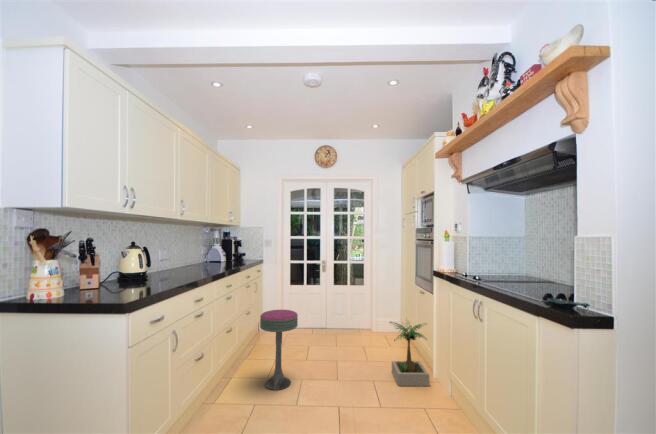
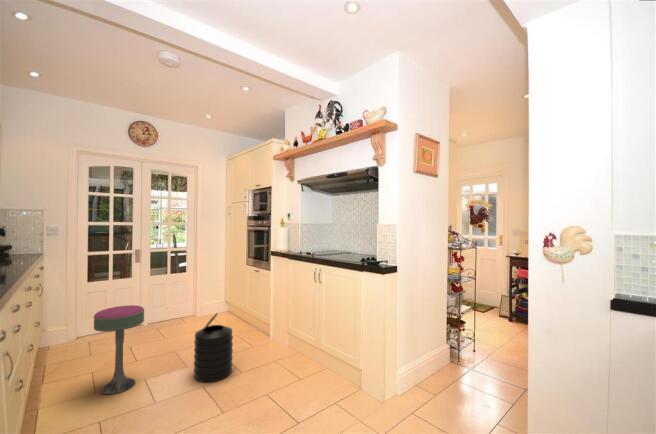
potted plant: present [390,321,429,386] -> none [230,293,269,350]
trash can: none [334,335,374,414] -> present [194,313,233,382]

